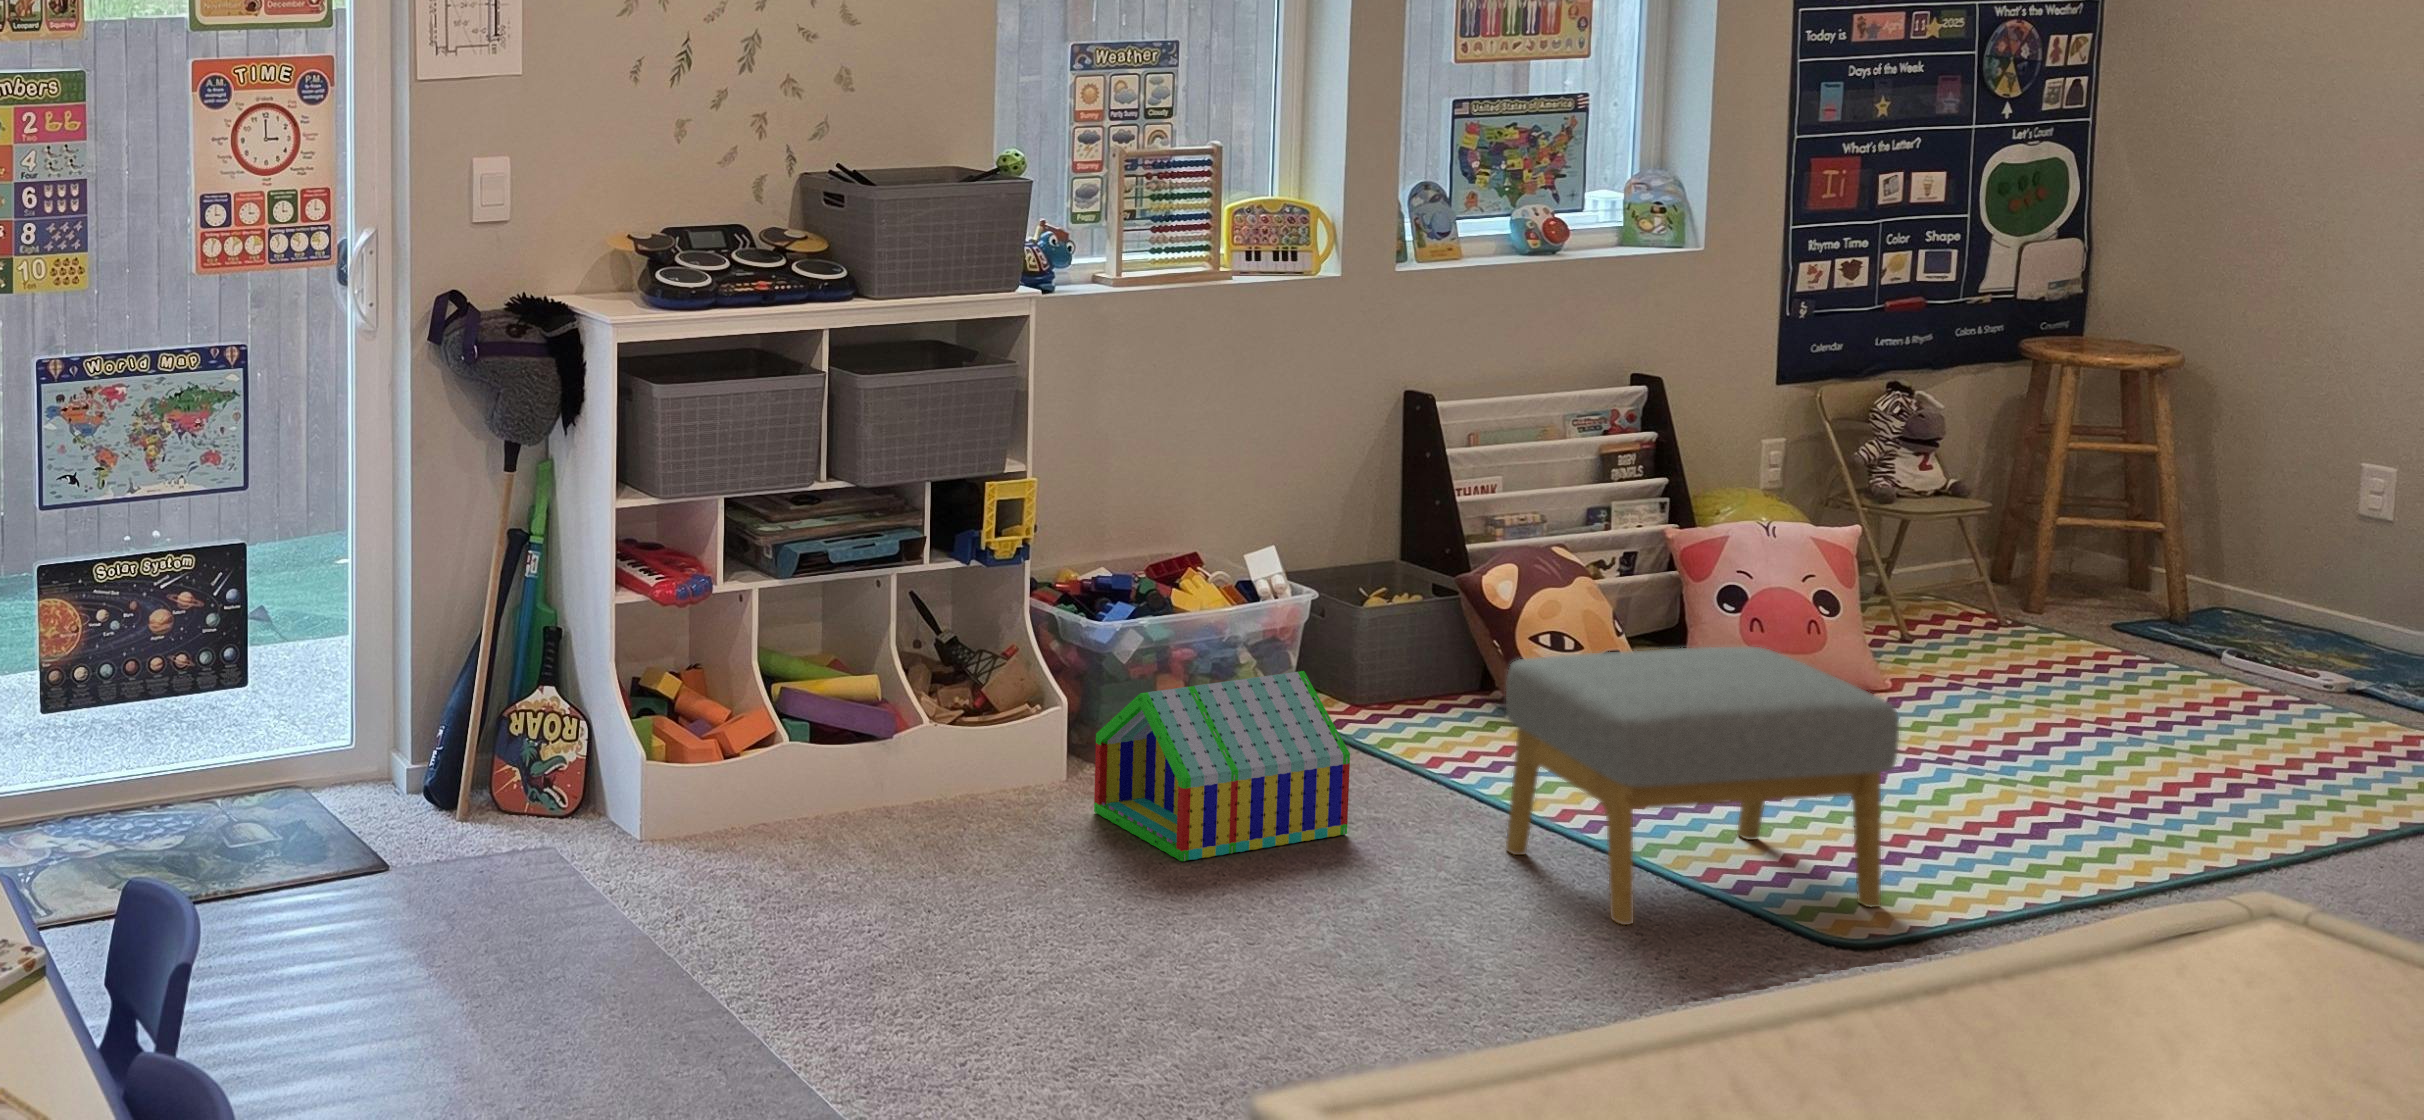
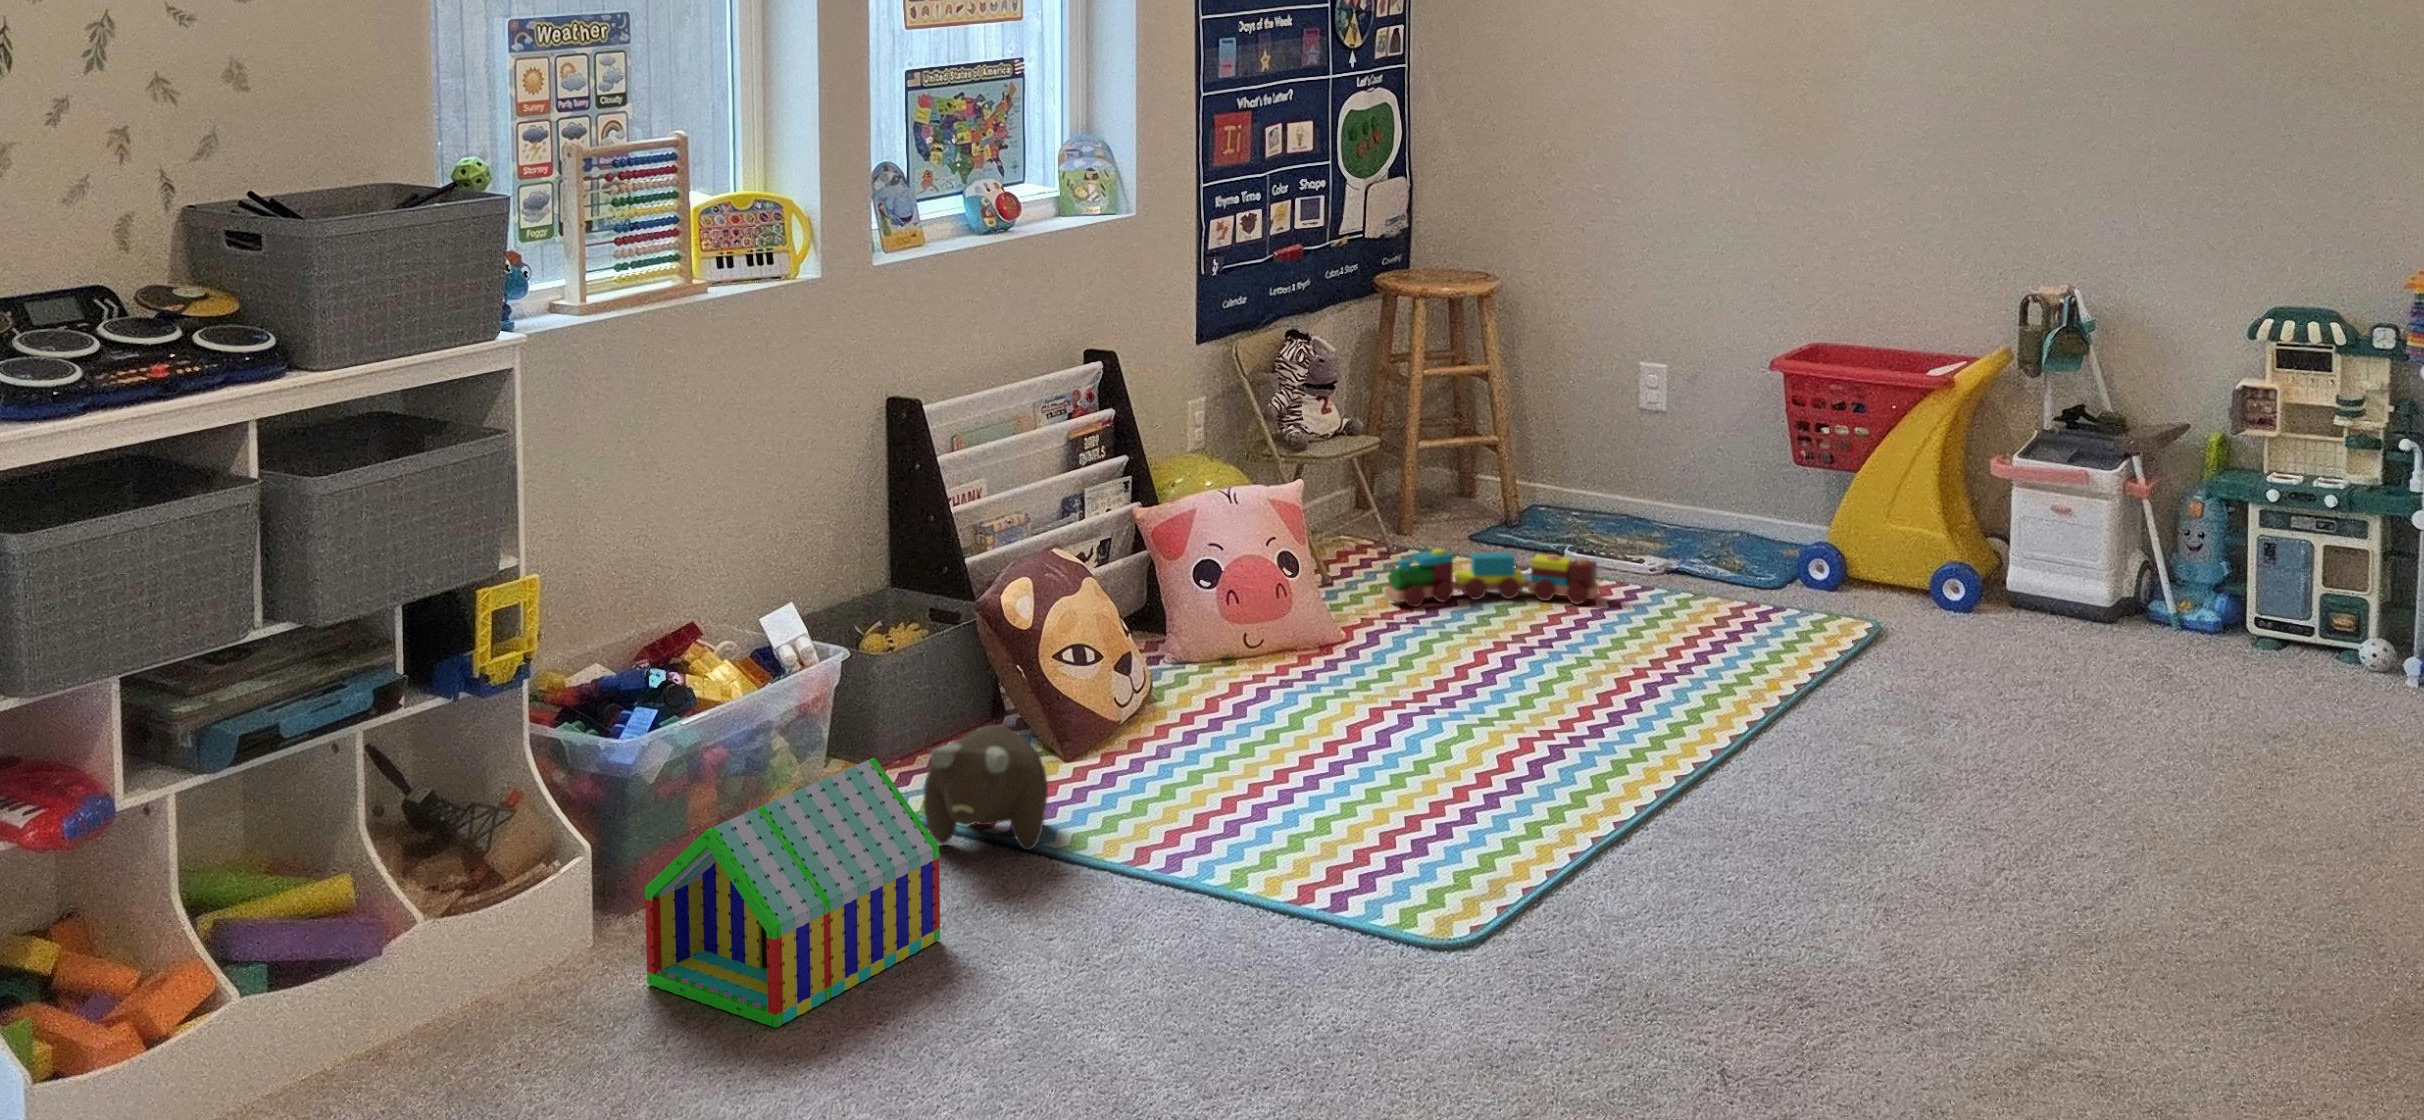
toy train: none [1957,617,2233,701] -> present [1385,549,1600,607]
footstool: present [1506,647,1899,925] -> none [1099,641,1470,982]
plush toy: none [1368,675,1491,789] -> present [924,725,1048,850]

